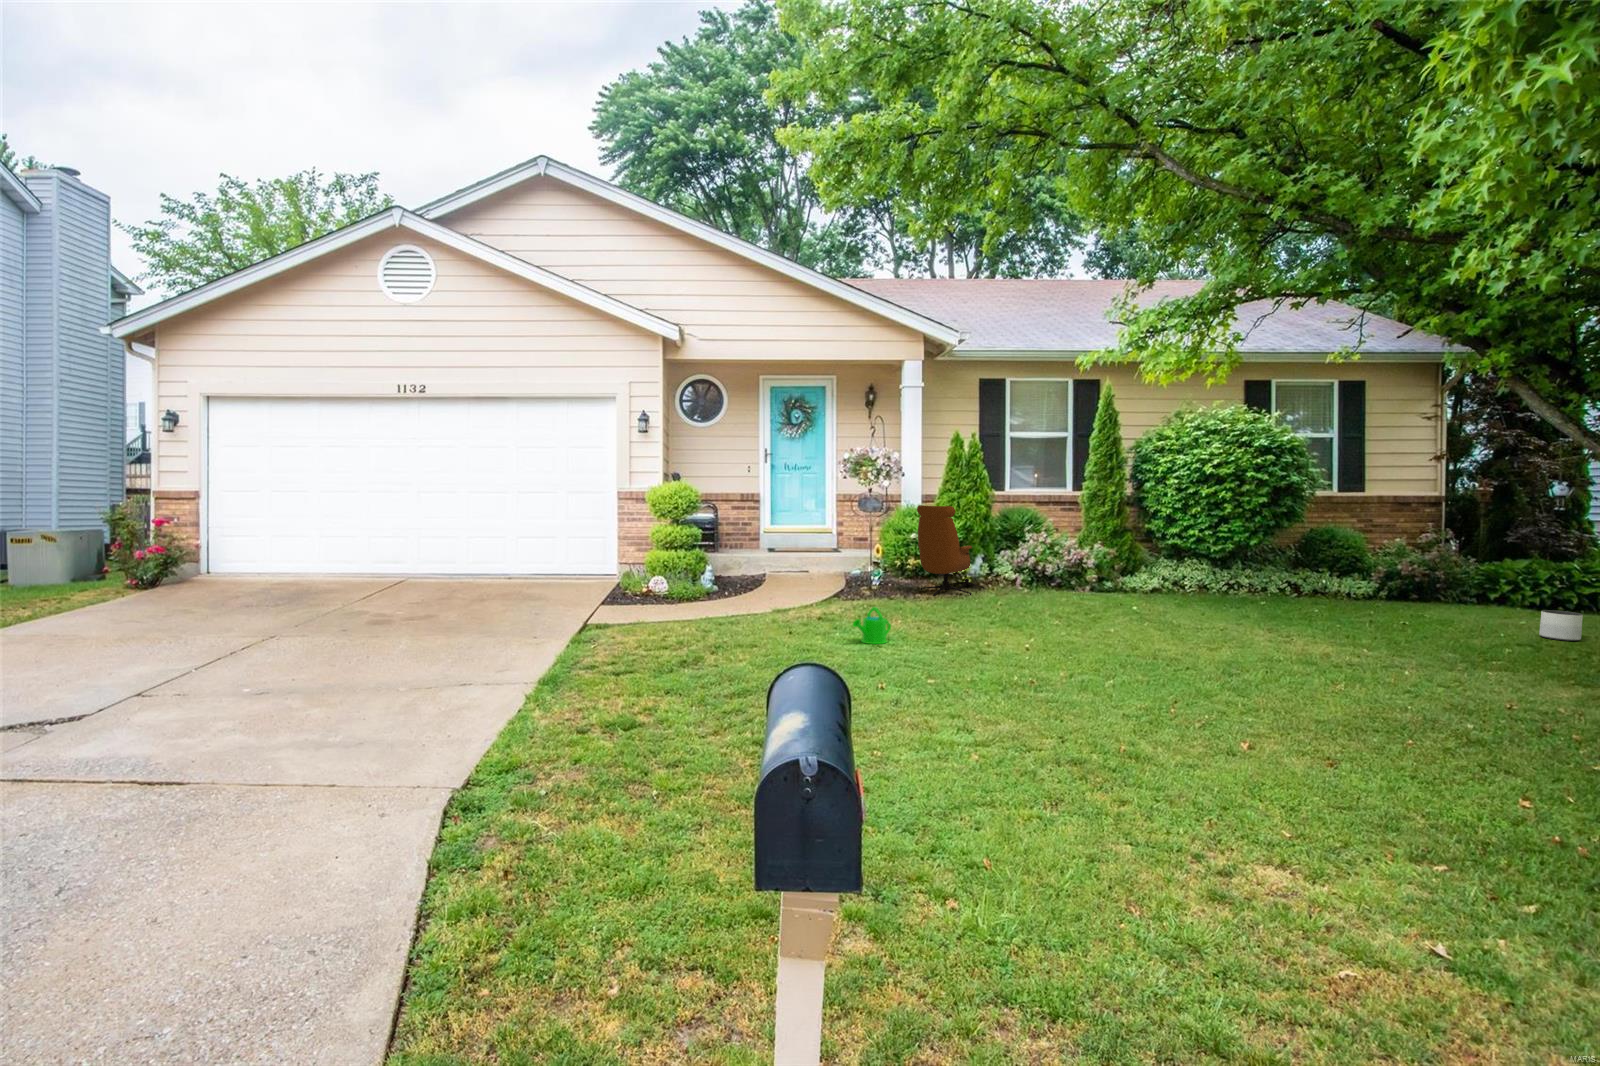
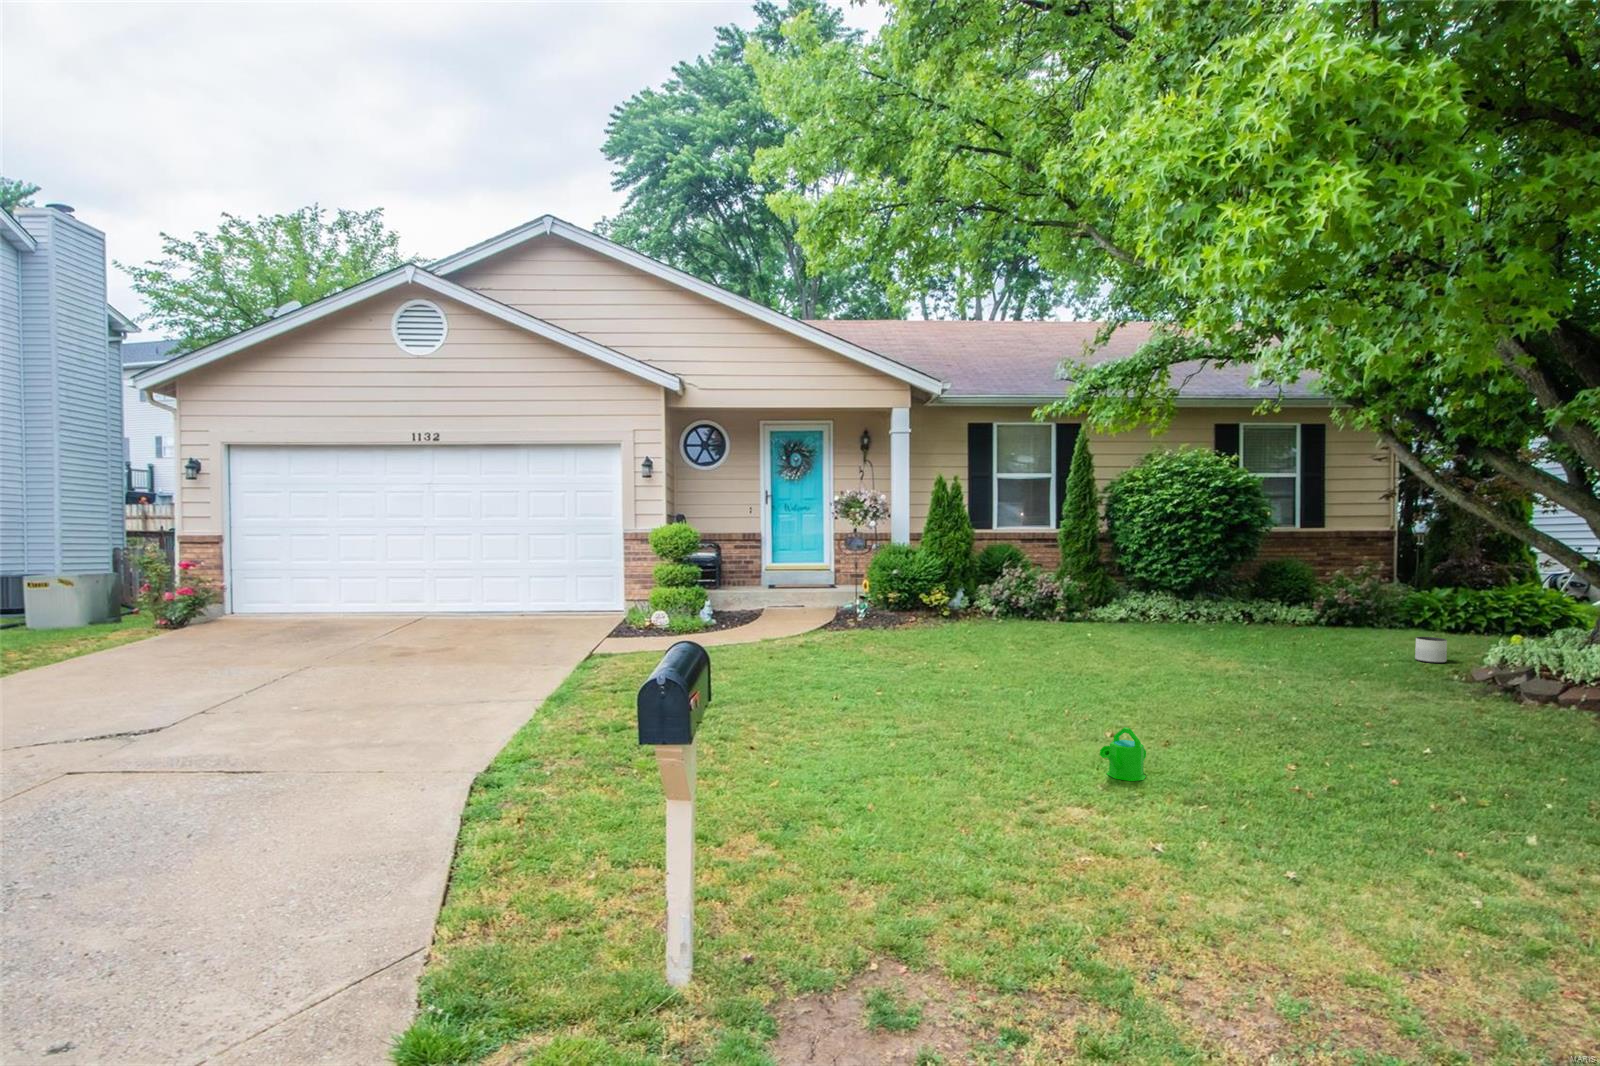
lounge chair: present [917,505,985,596] -> none [891,546,959,627]
watering can: present [853,607,891,644] -> present [1100,727,1146,781]

